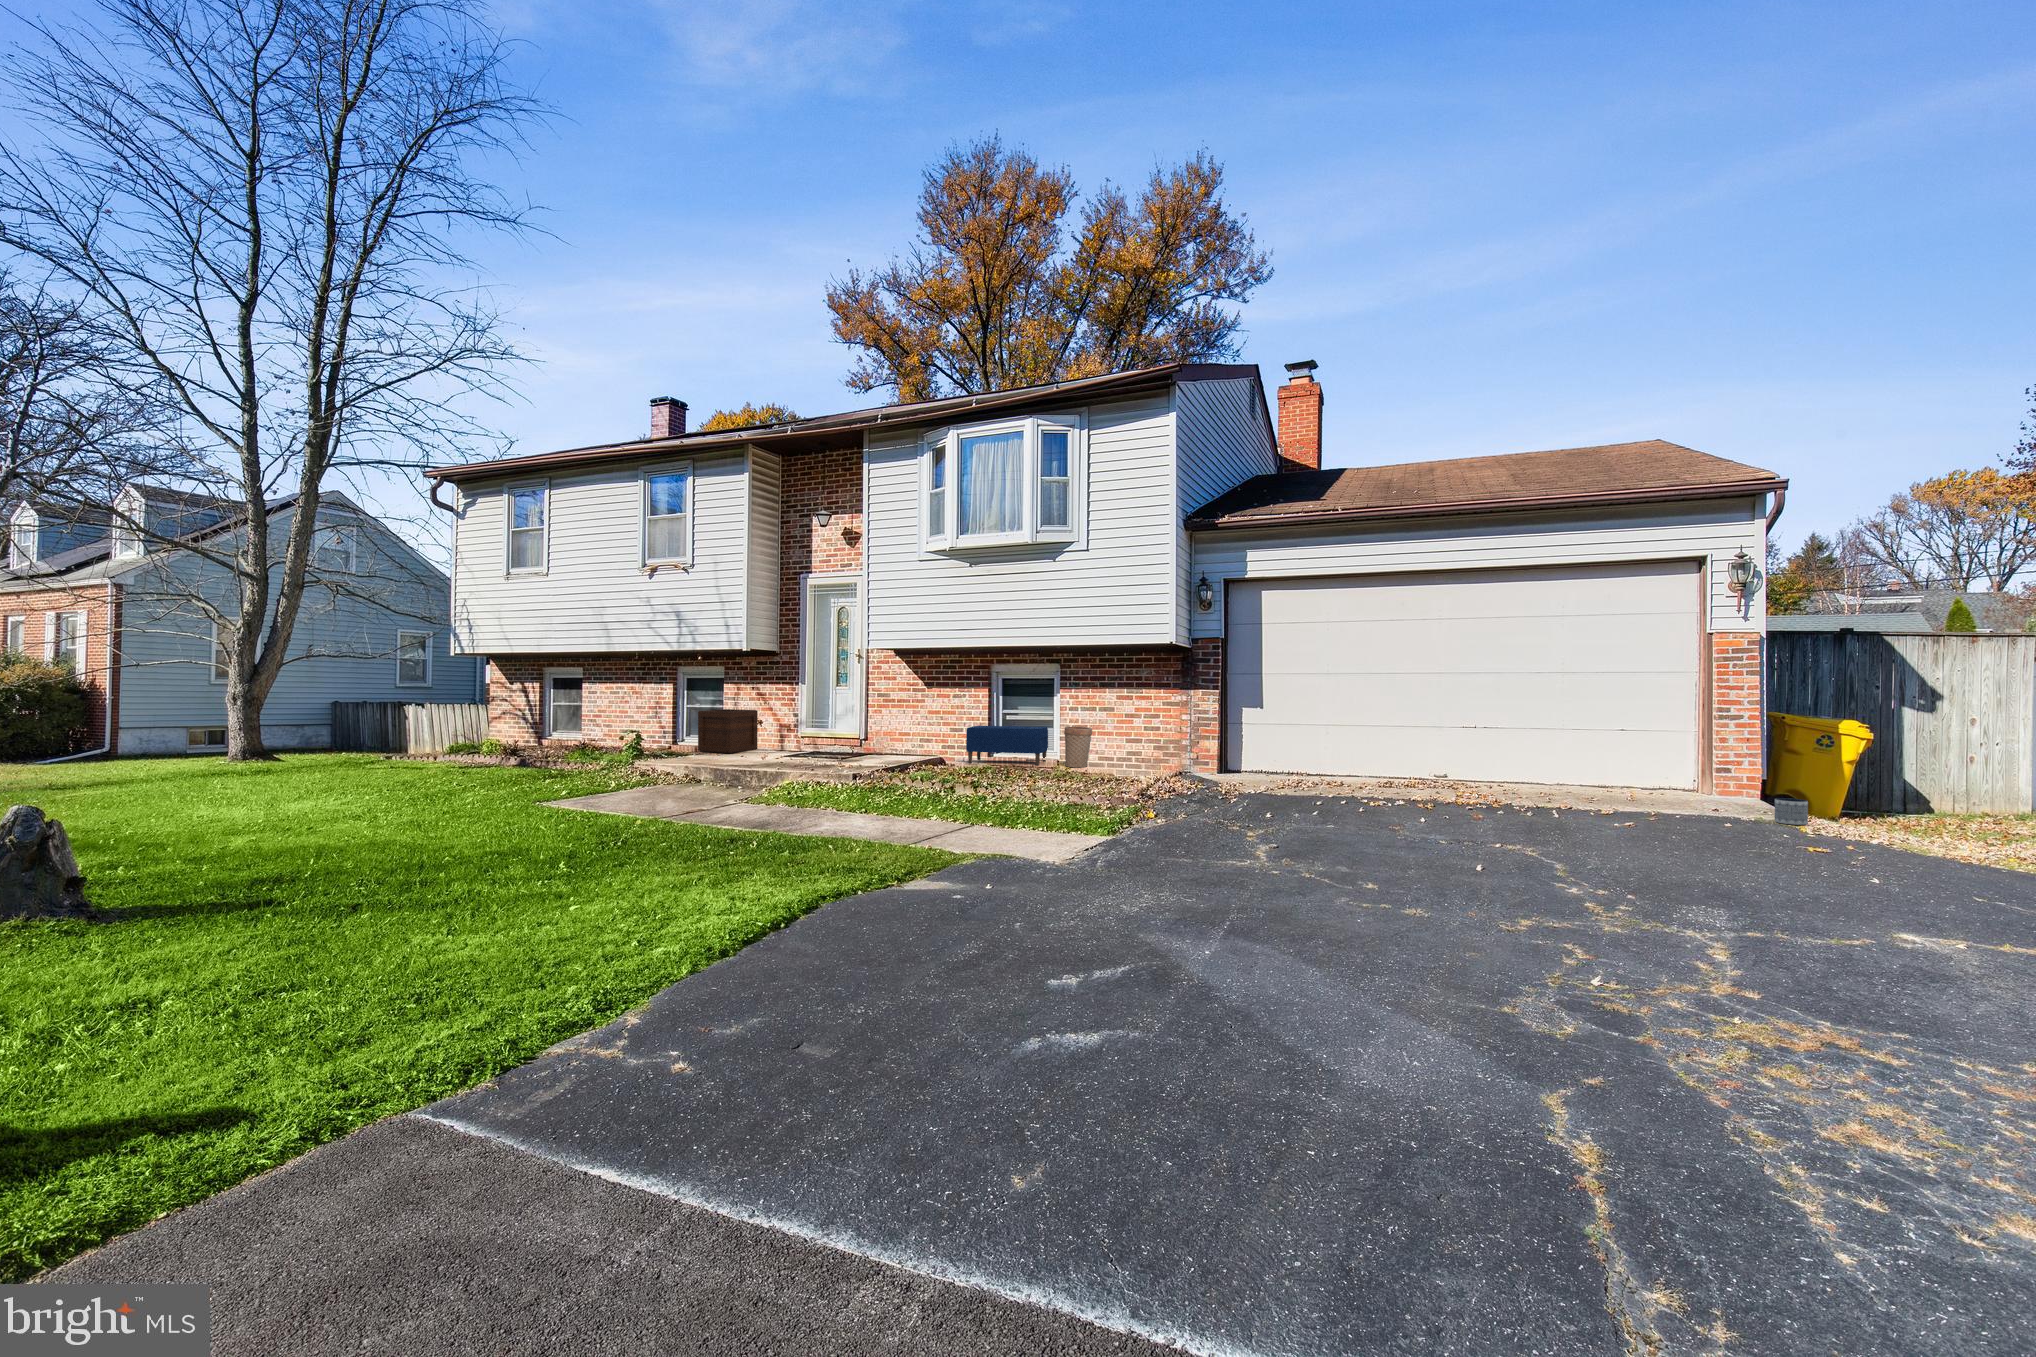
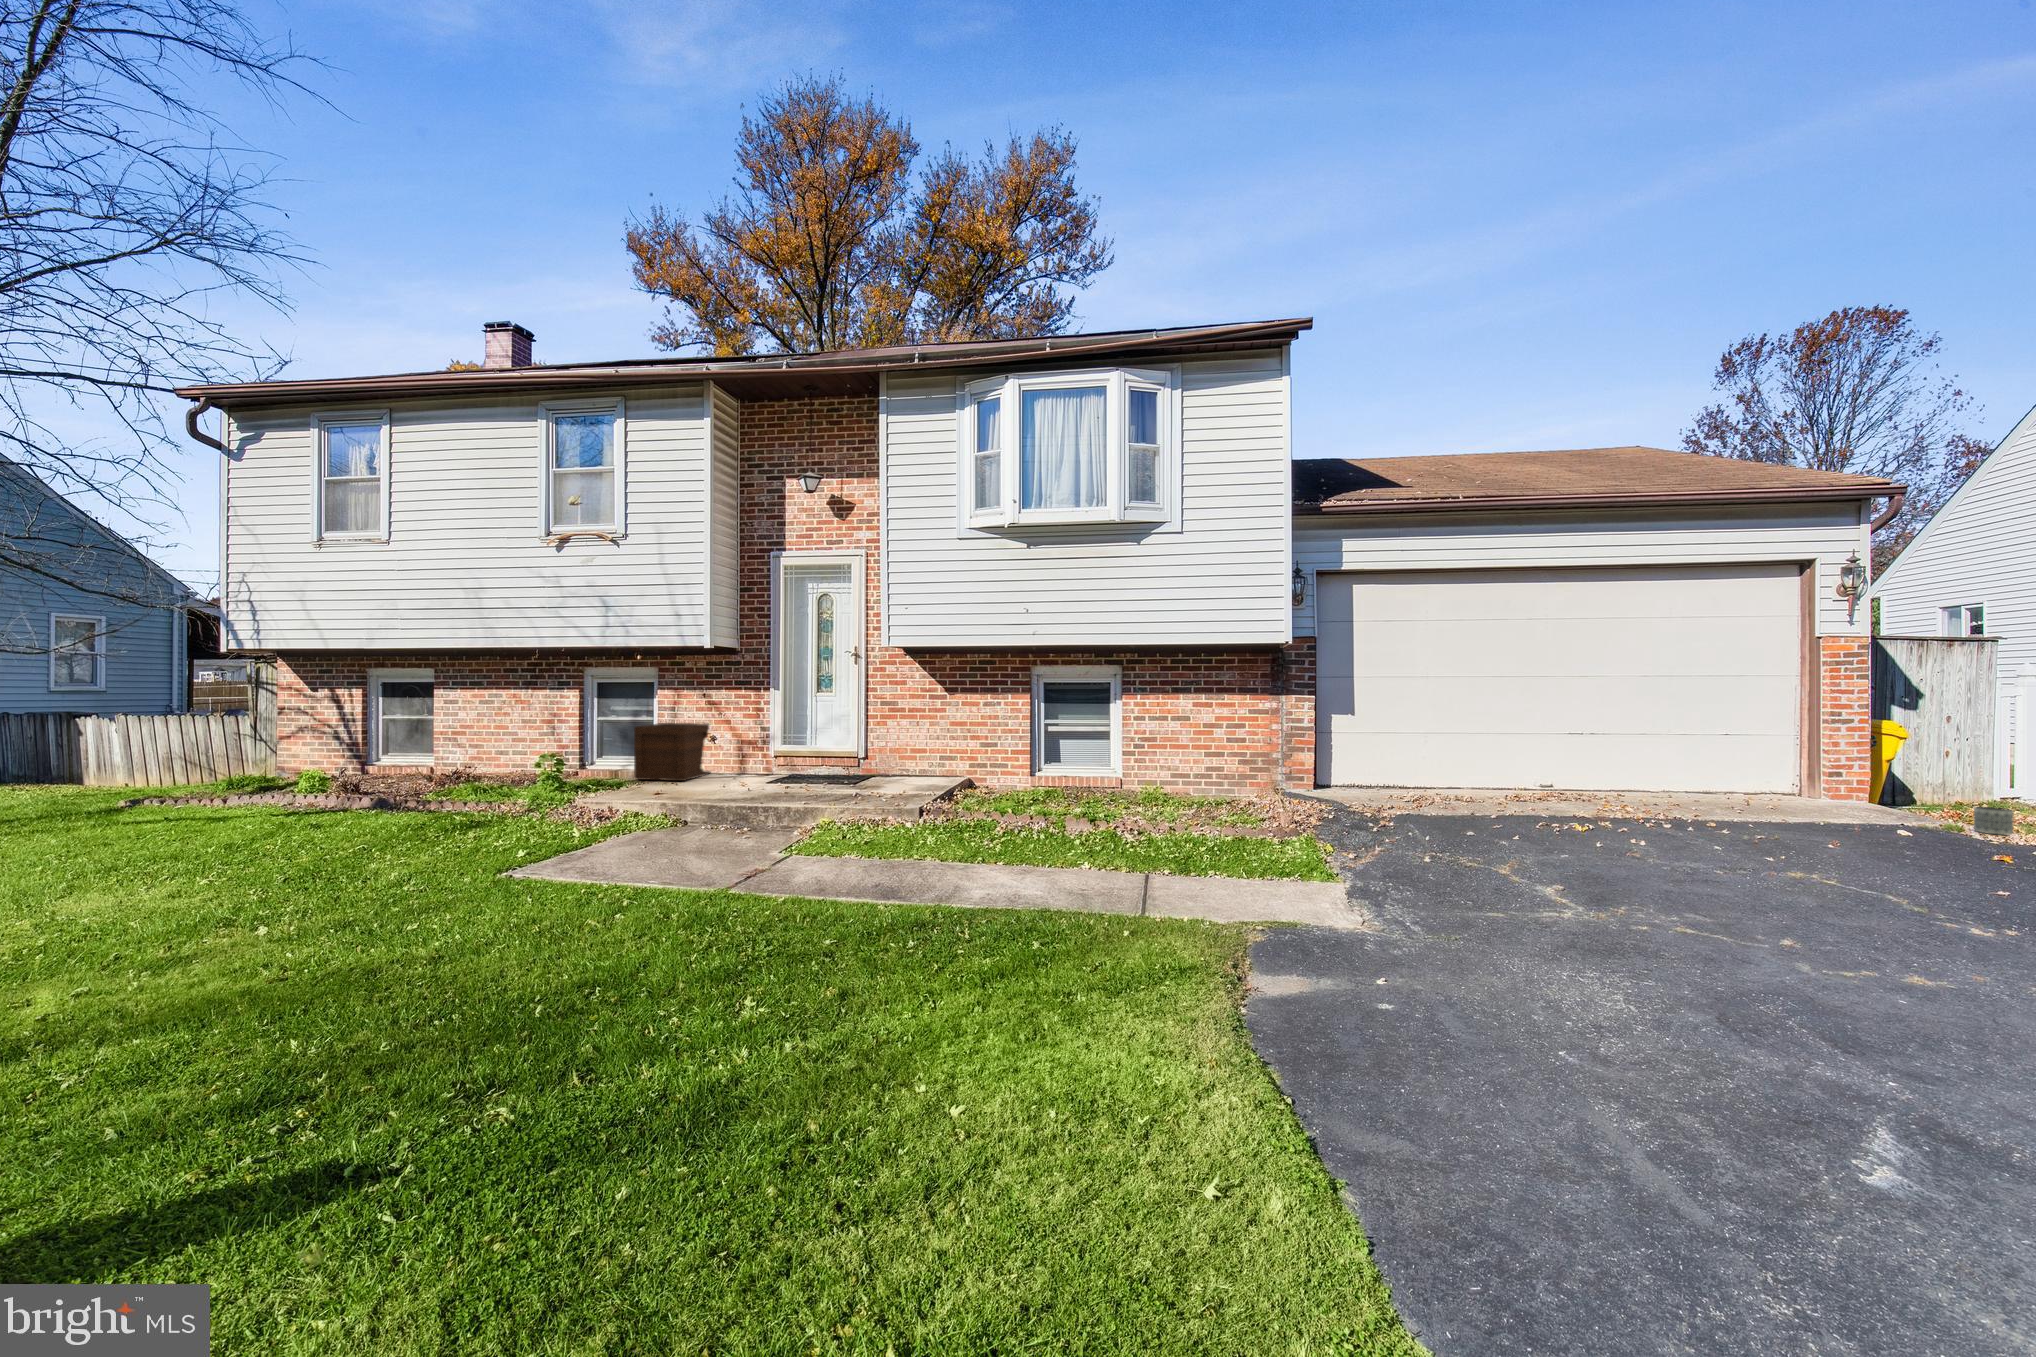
bench: present [966,726,1048,765] -> none [1016,740,1109,787]
basket: present [1064,727,1092,767] -> none [1137,740,1170,788]

